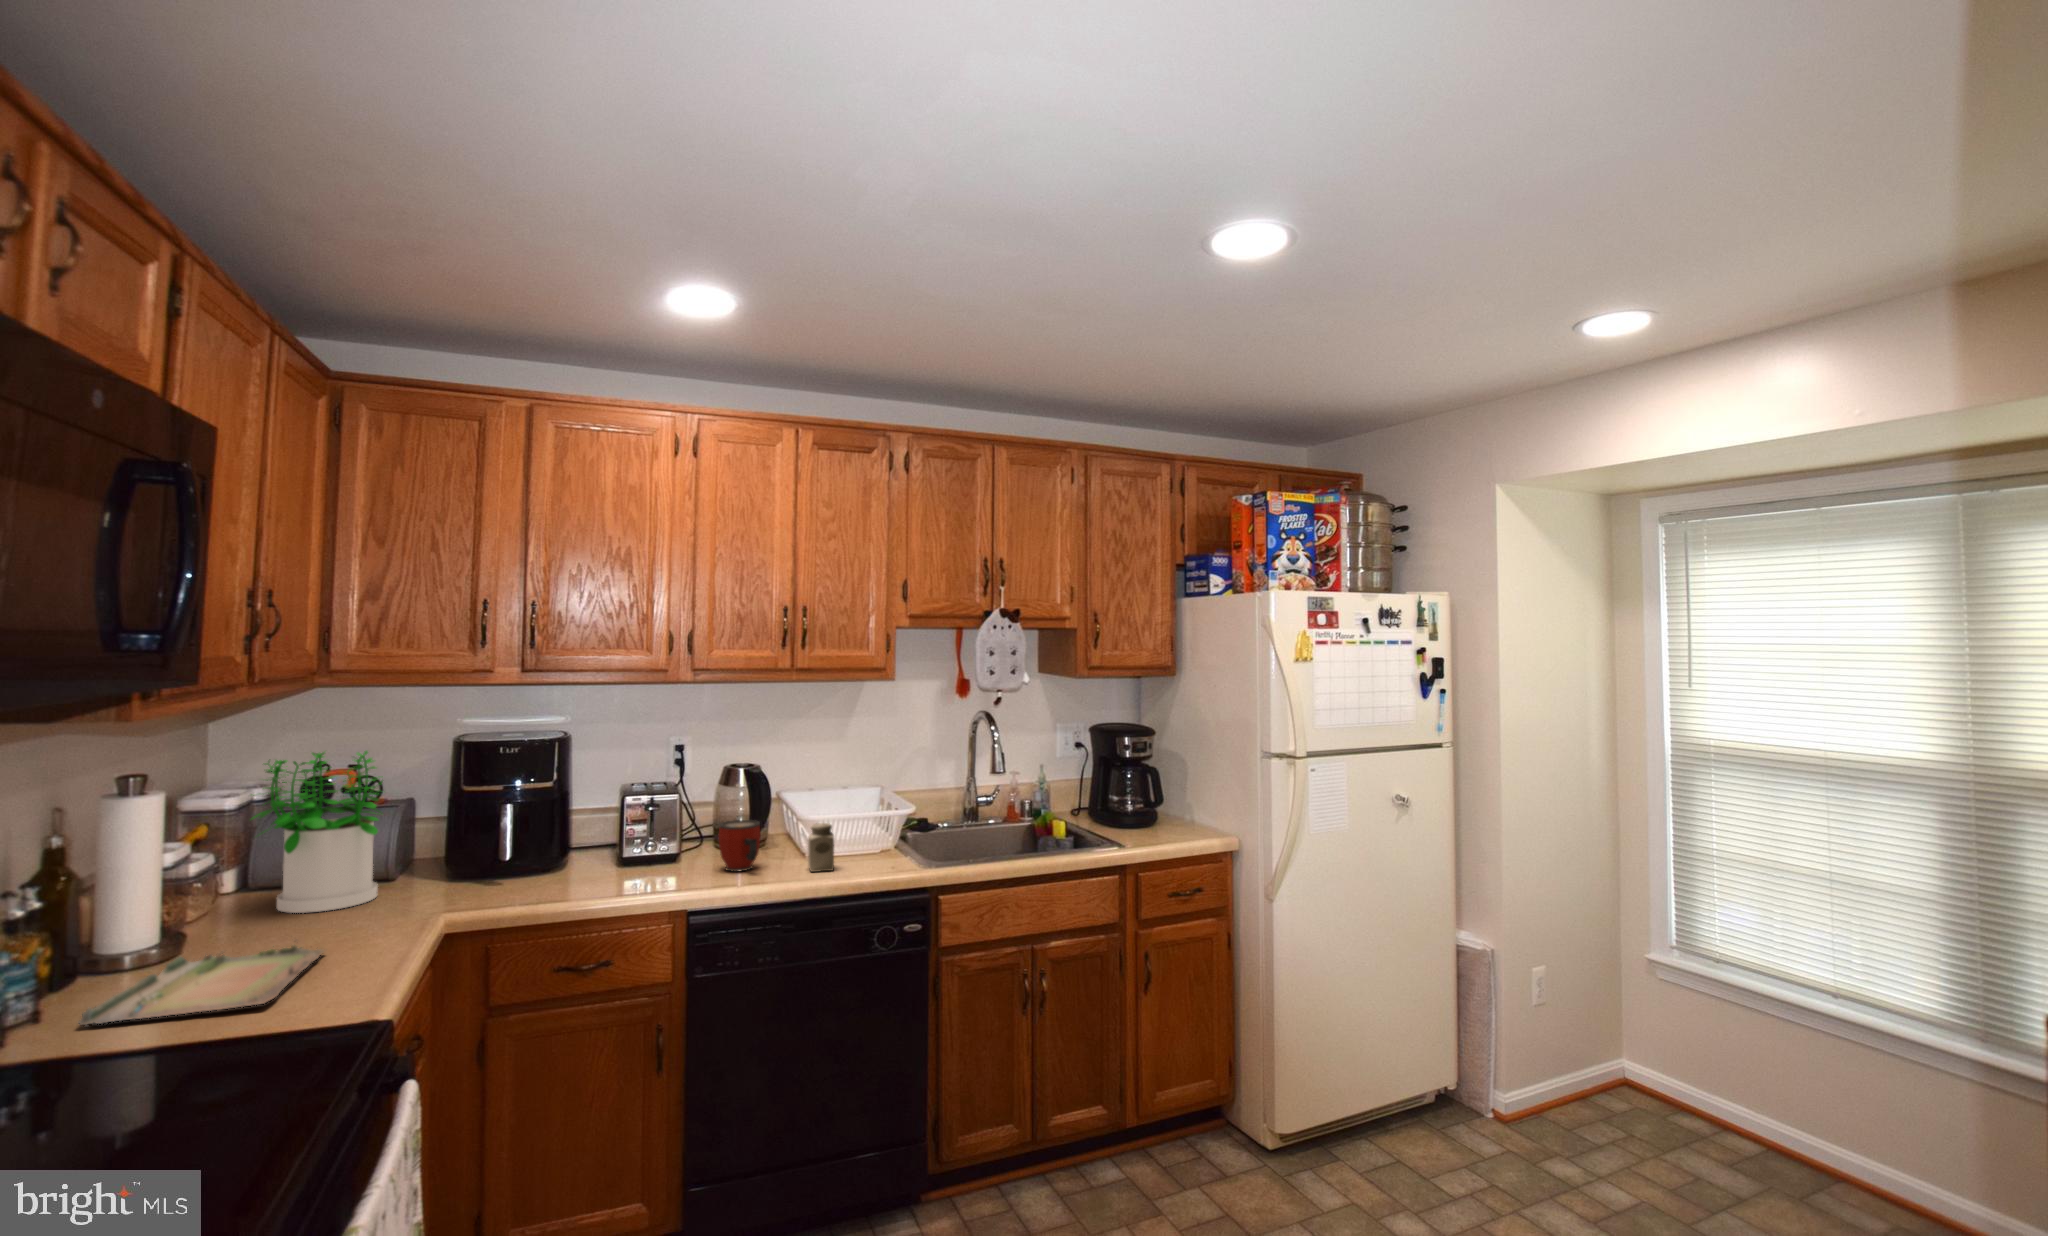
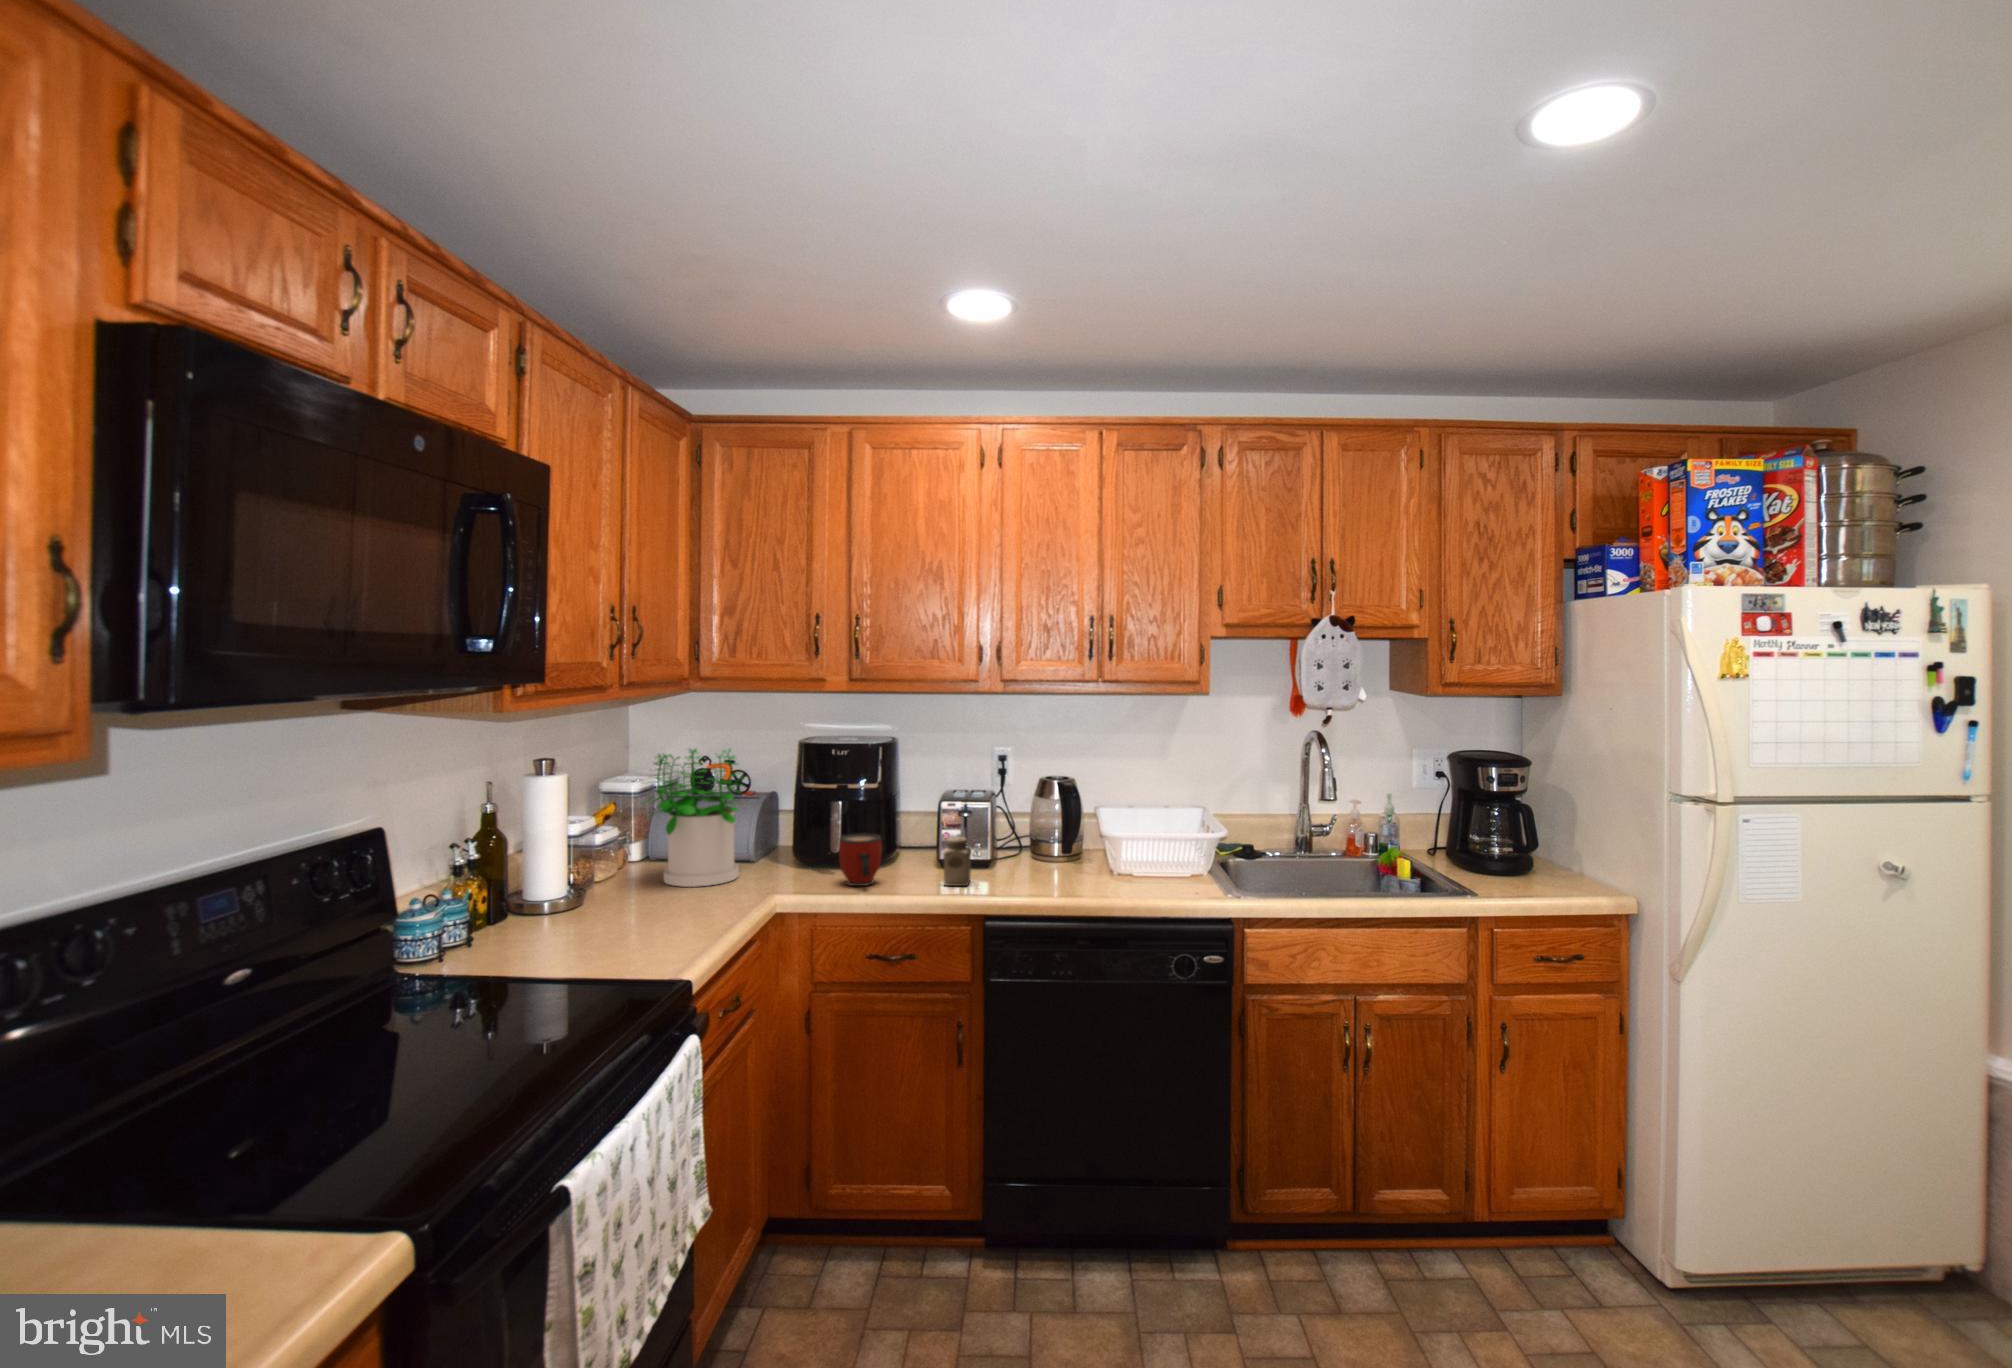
mug: present [719,820,761,871] -> present [839,833,882,886]
salt shaker: present [808,823,834,872] -> present [943,837,971,886]
tray: present [78,945,324,1026] -> none [498,907,684,968]

